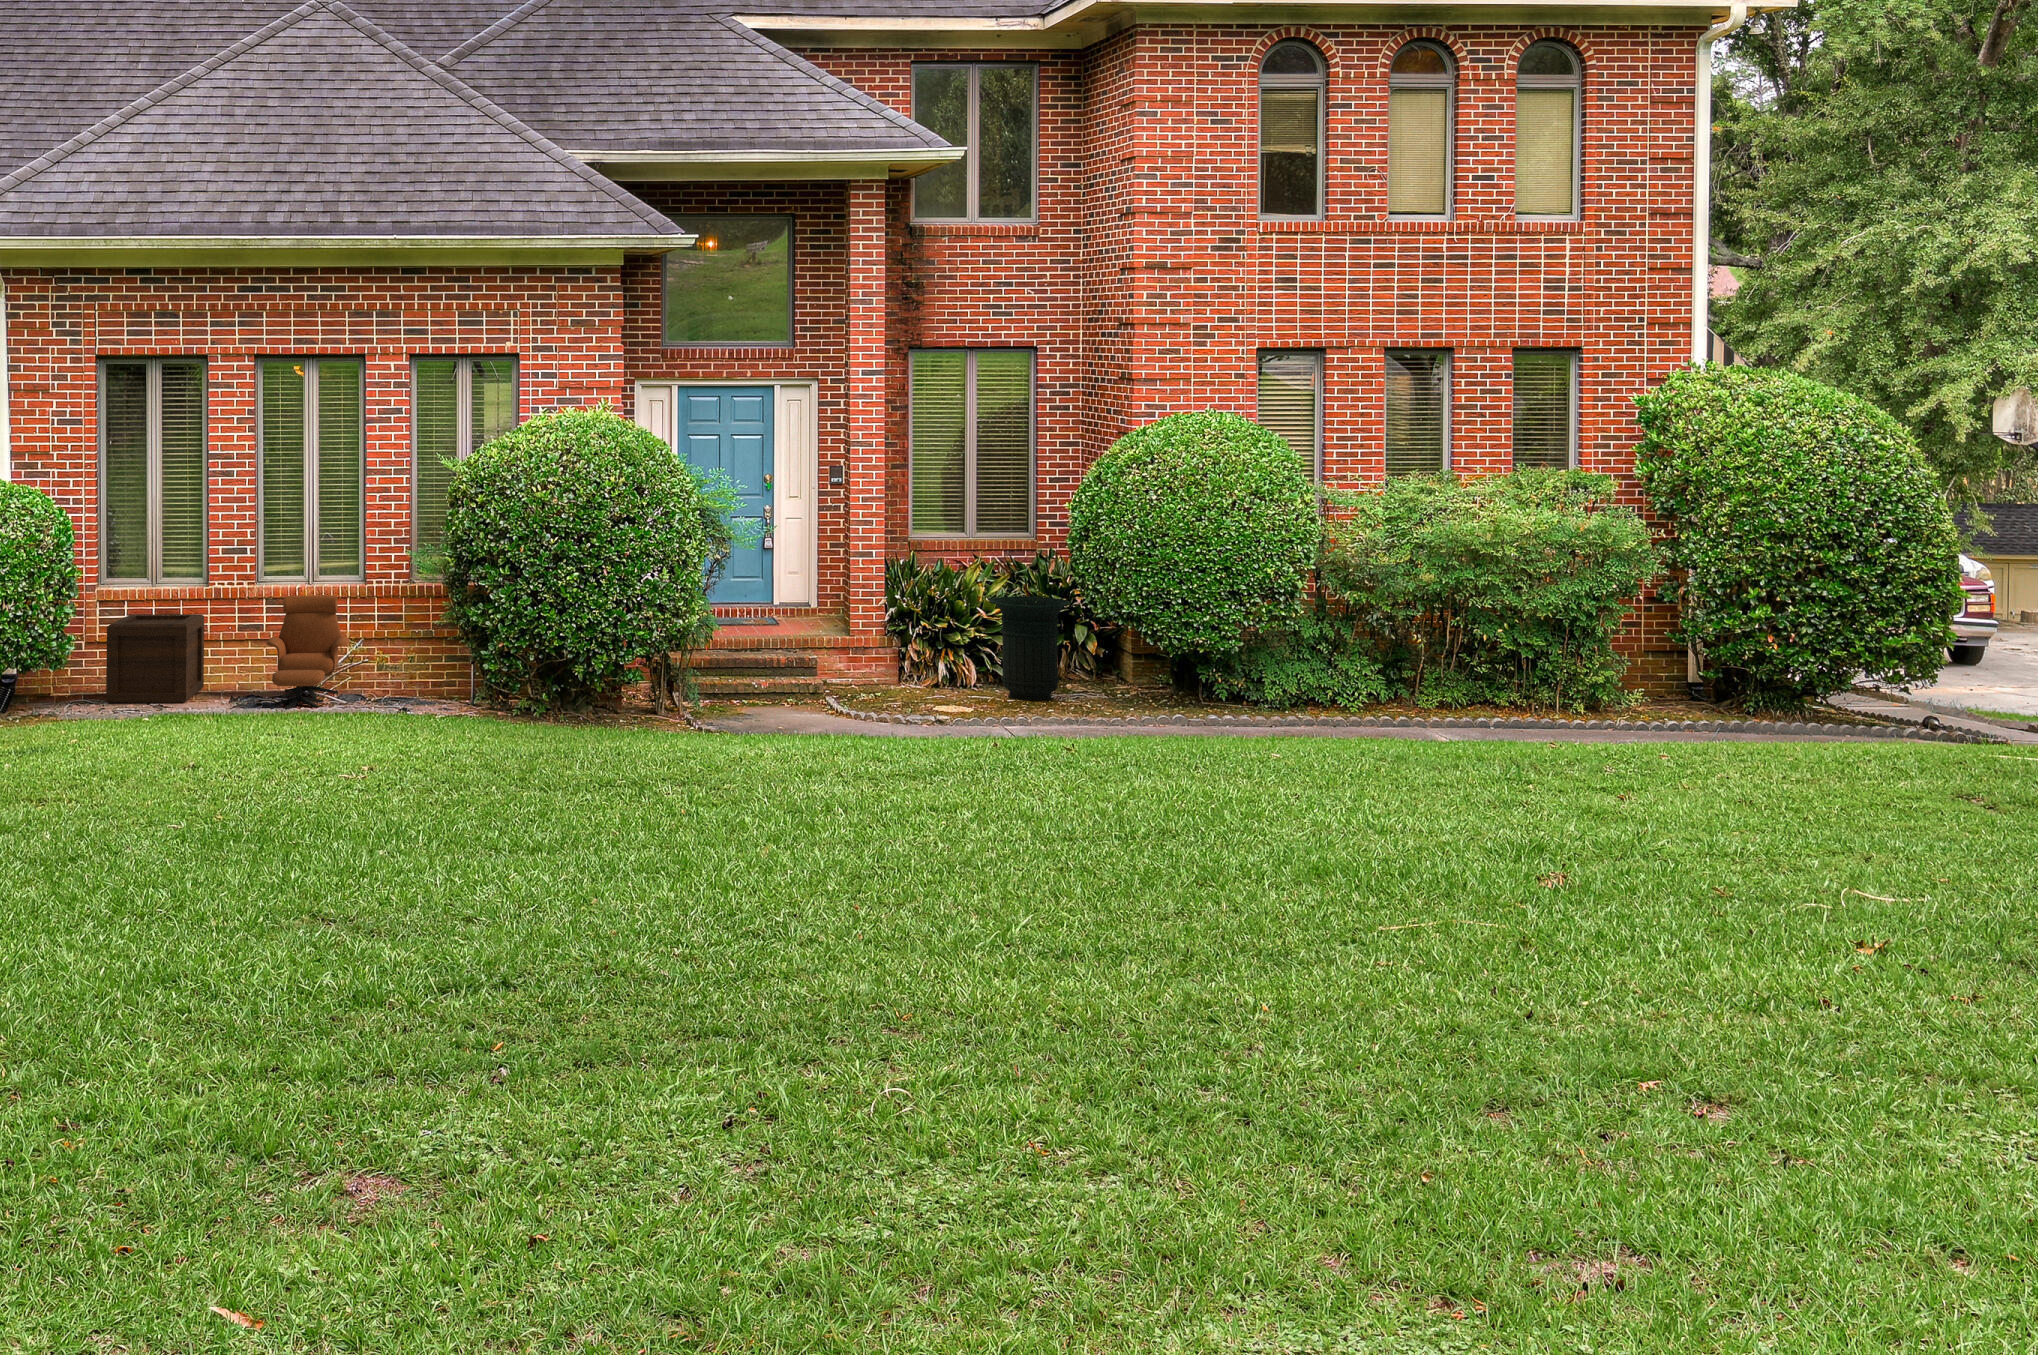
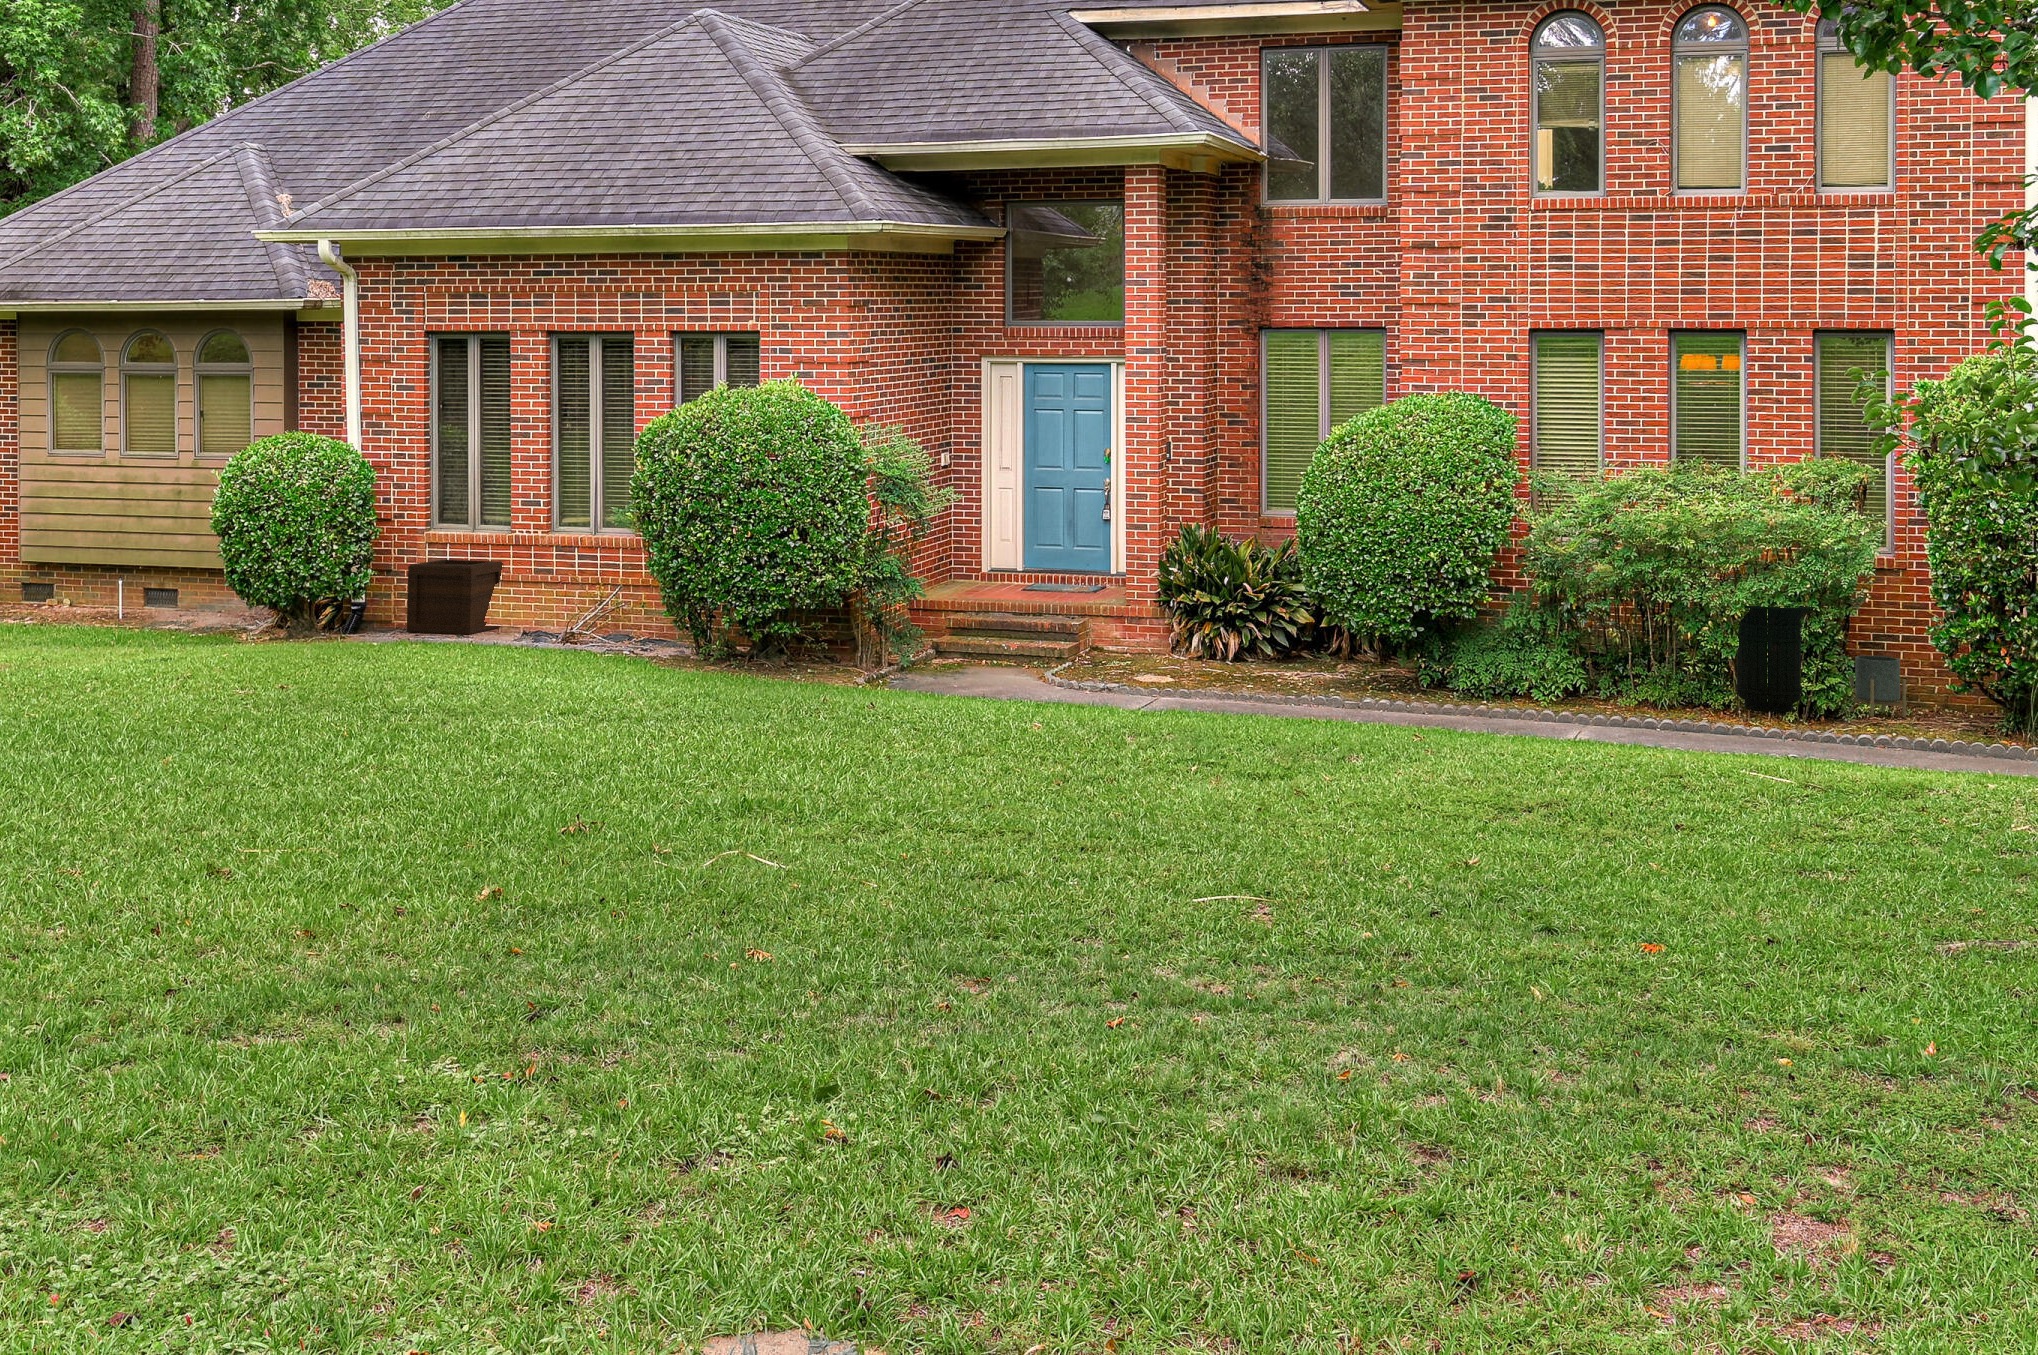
lounge chair: present [267,595,350,710] -> none [534,547,619,643]
trash can: present [989,597,1070,701] -> present [1736,606,1815,712]
planter: none [1613,659,1672,719] -> present [1850,656,1906,717]

